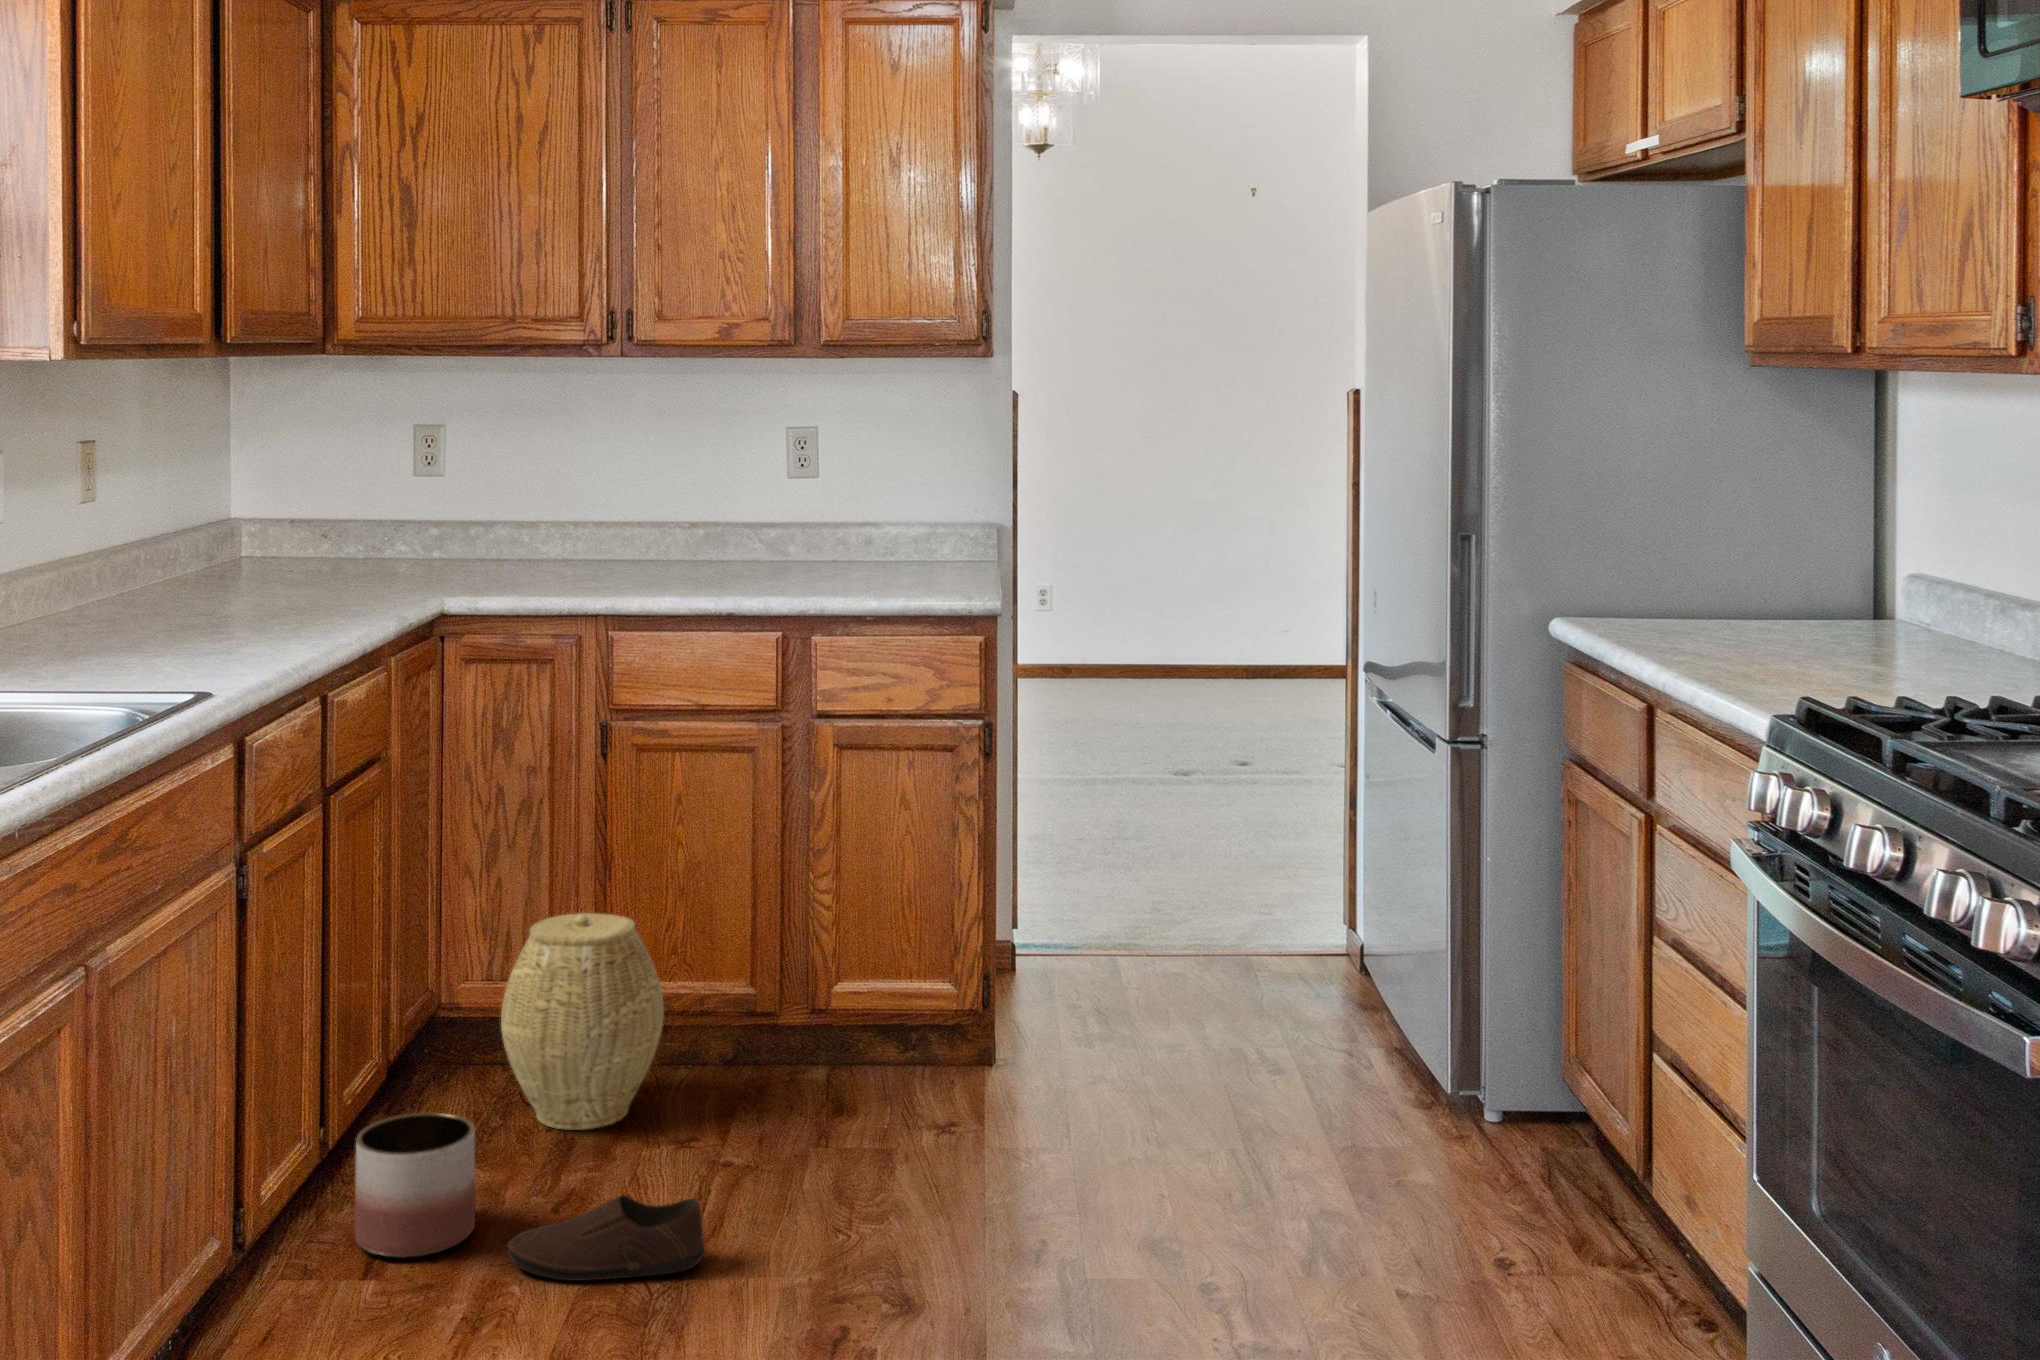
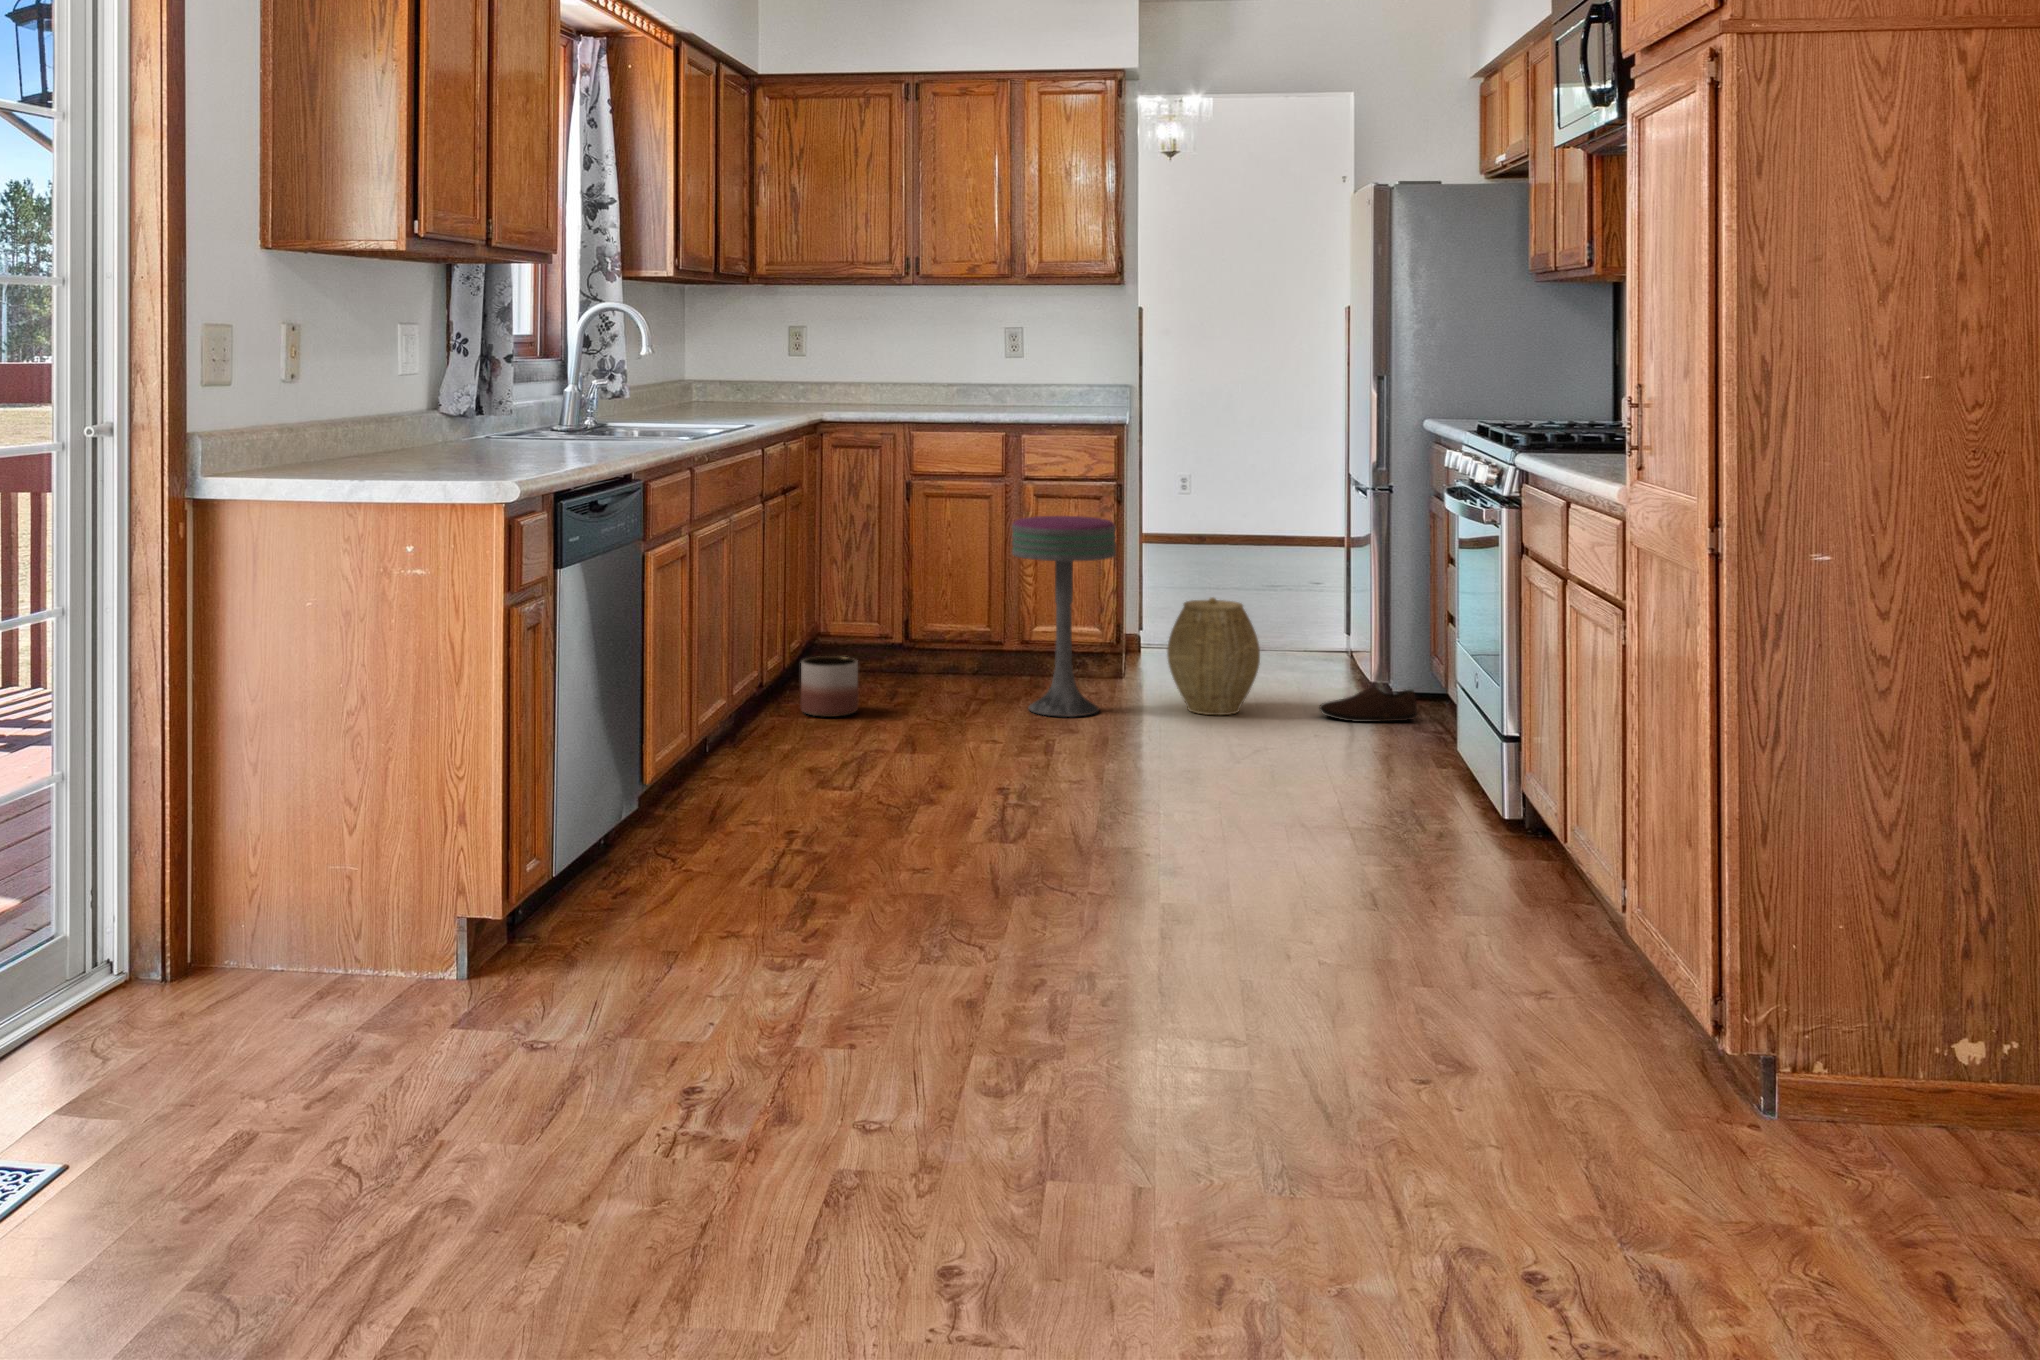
bar stool: none [785,810,987,1226] -> present [1012,516,1116,717]
woven basket: present [501,913,664,1130] -> present [1167,597,1260,715]
shoe: present [508,1195,705,1281] -> present [1319,686,1418,722]

